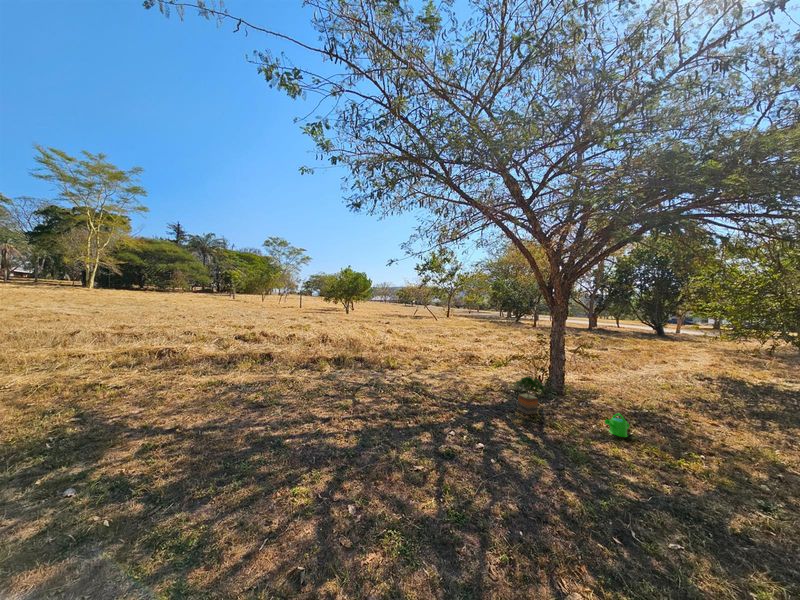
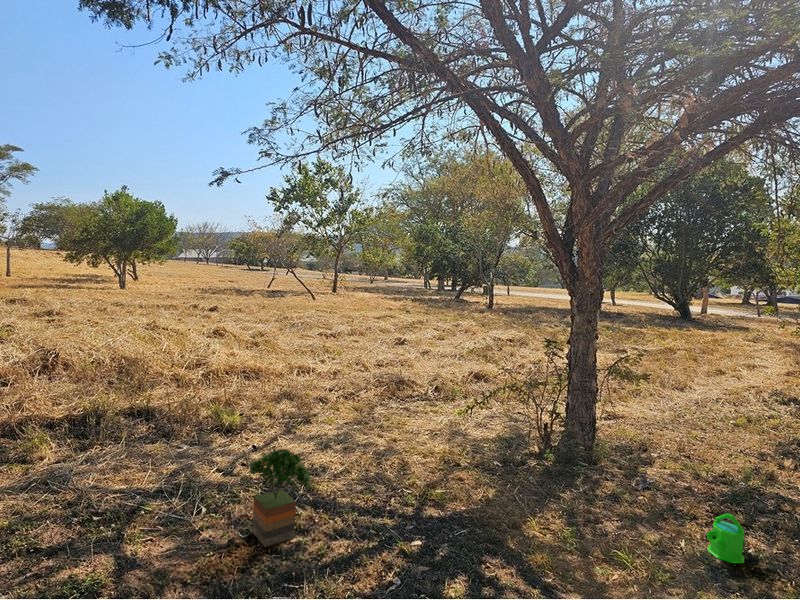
potted tree: present [516,377,545,415] -> present [248,449,311,547]

